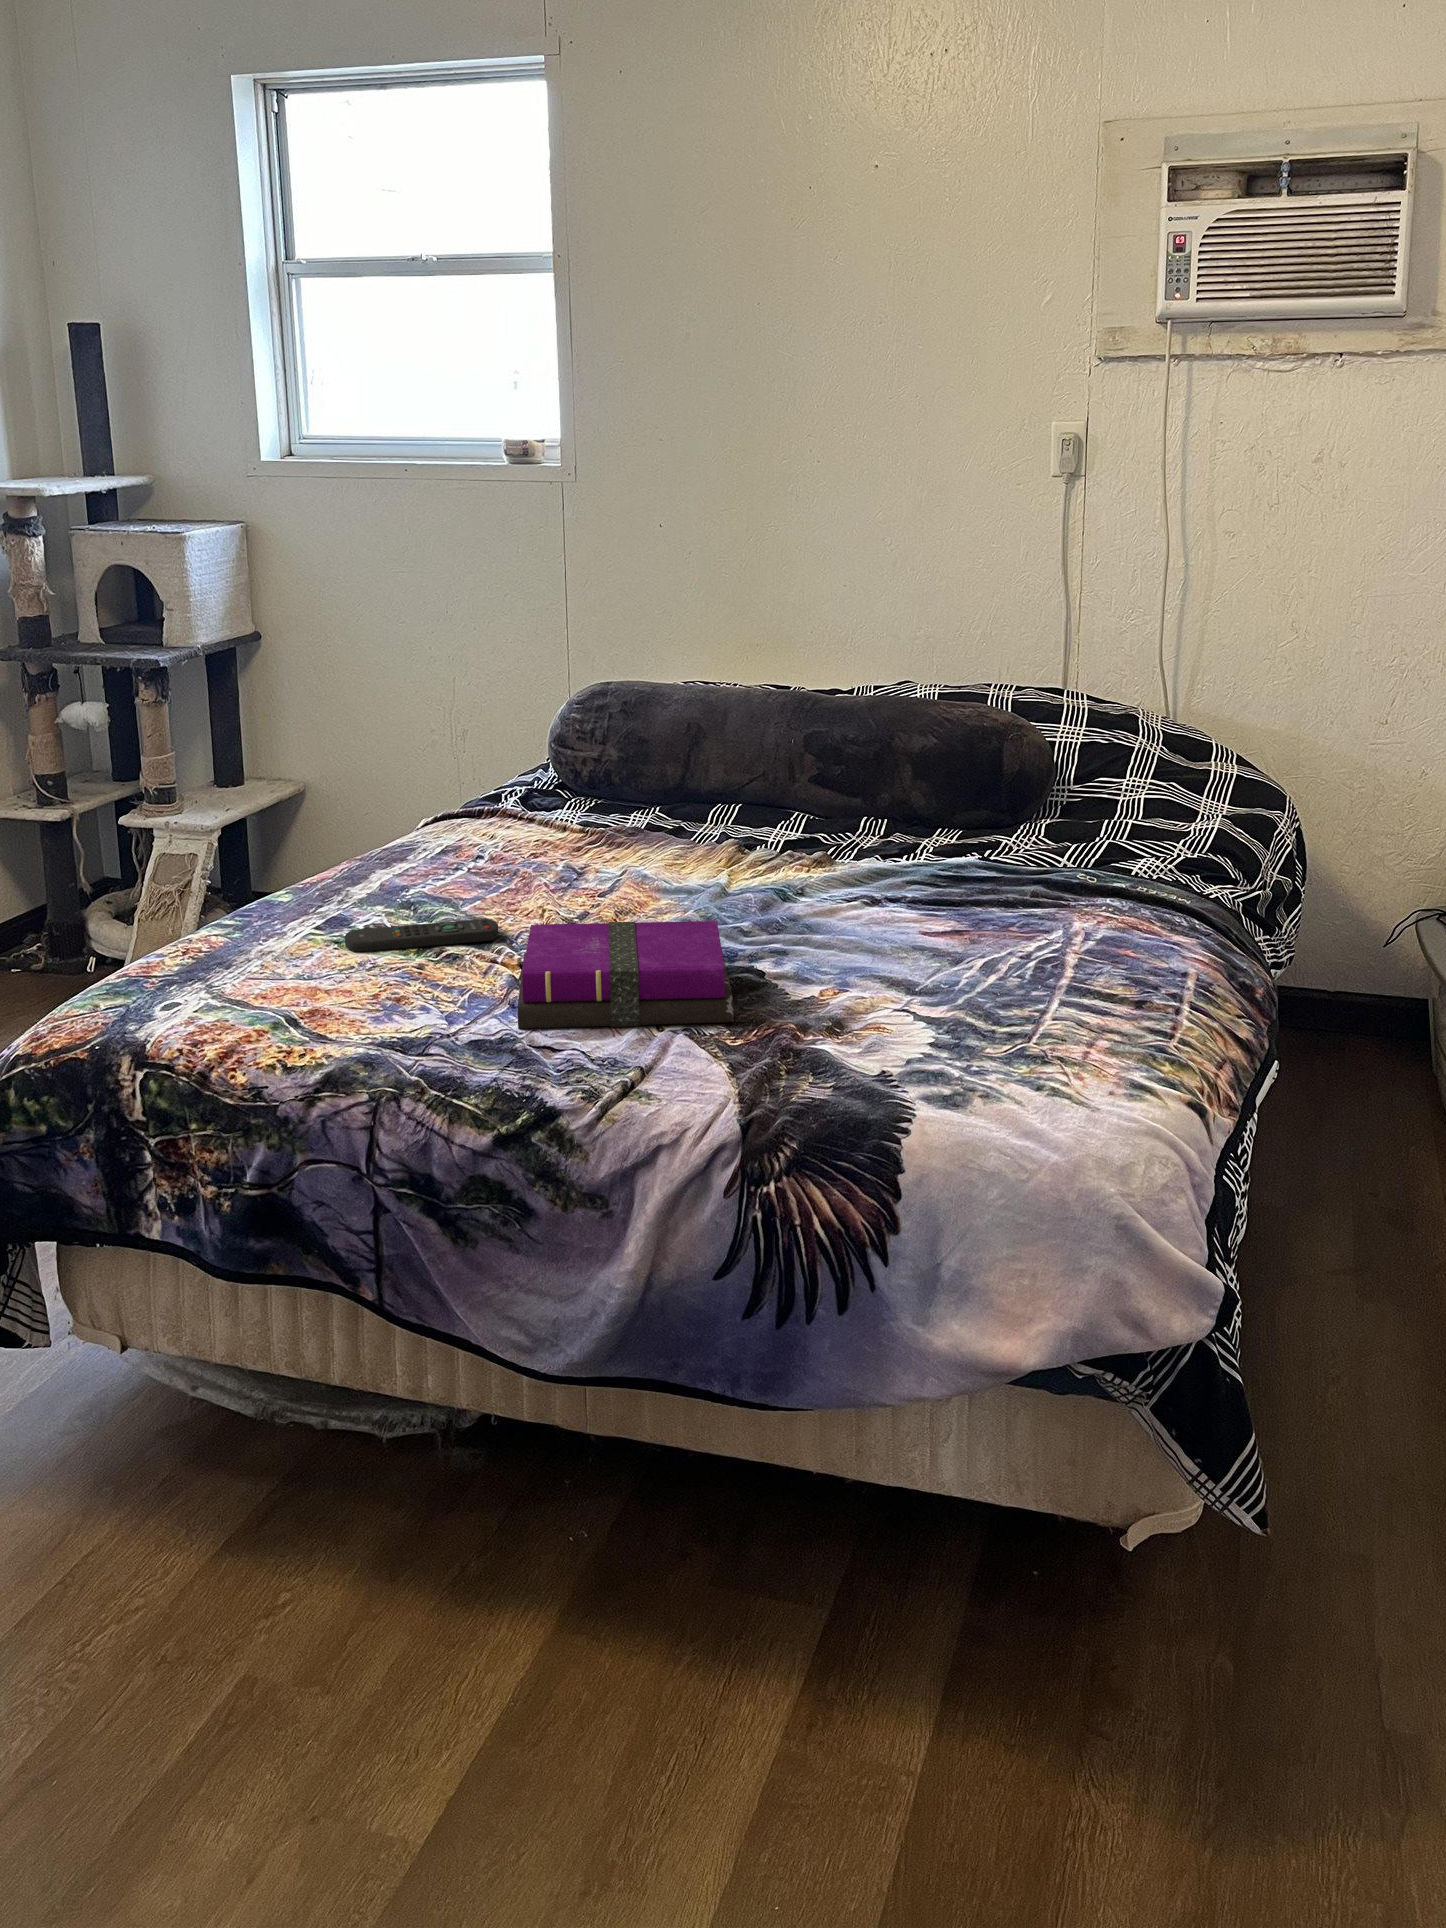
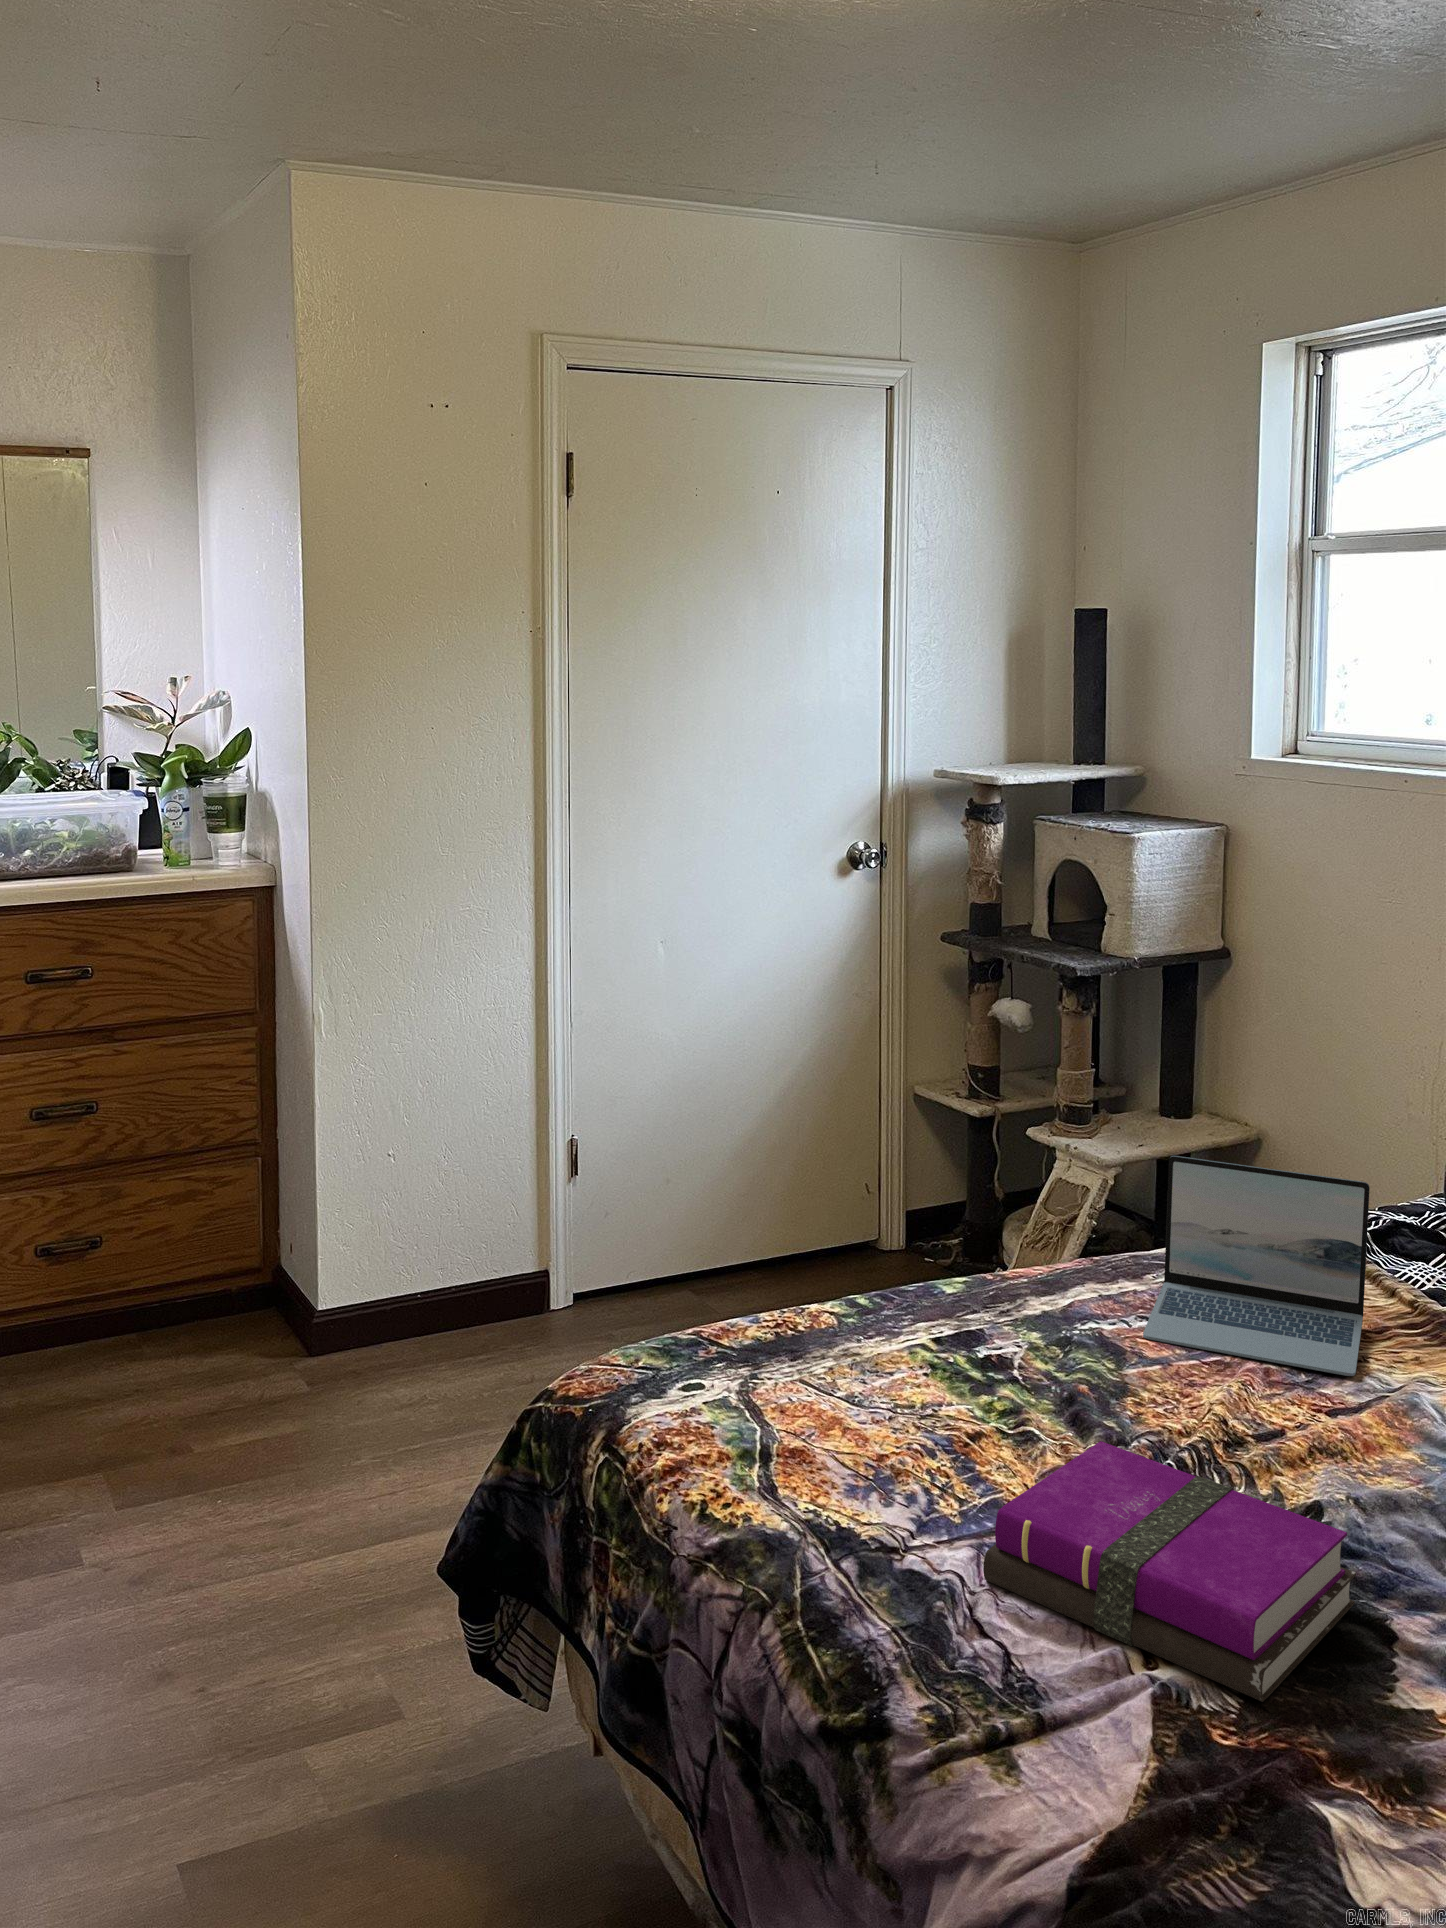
laptop: none [404,743,582,892] -> present [1143,1156,1370,1376]
remote control: present [345,919,499,952] -> none [951,1363,1140,1435]

